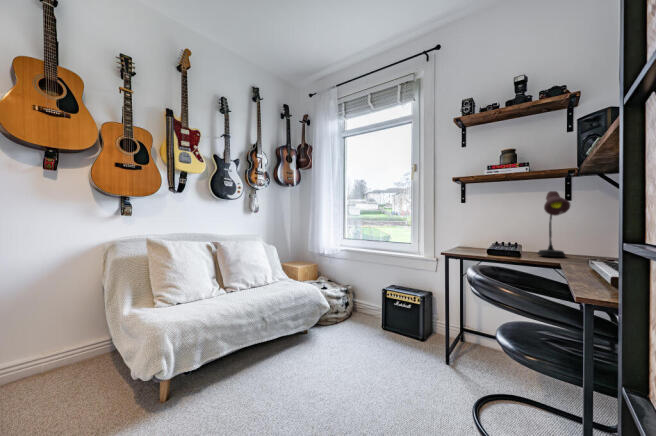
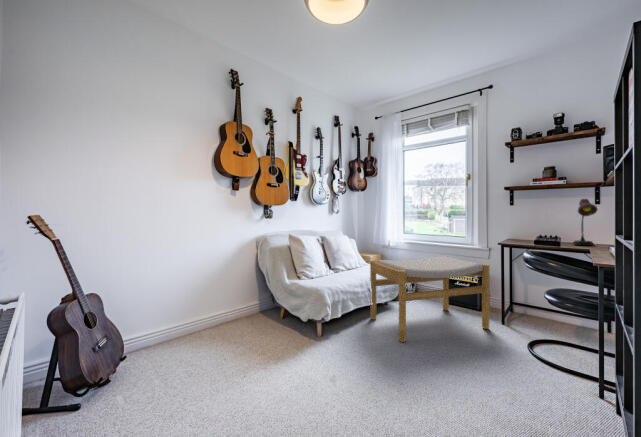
footstool: none [264,269,425,411] -> present [370,256,489,342]

